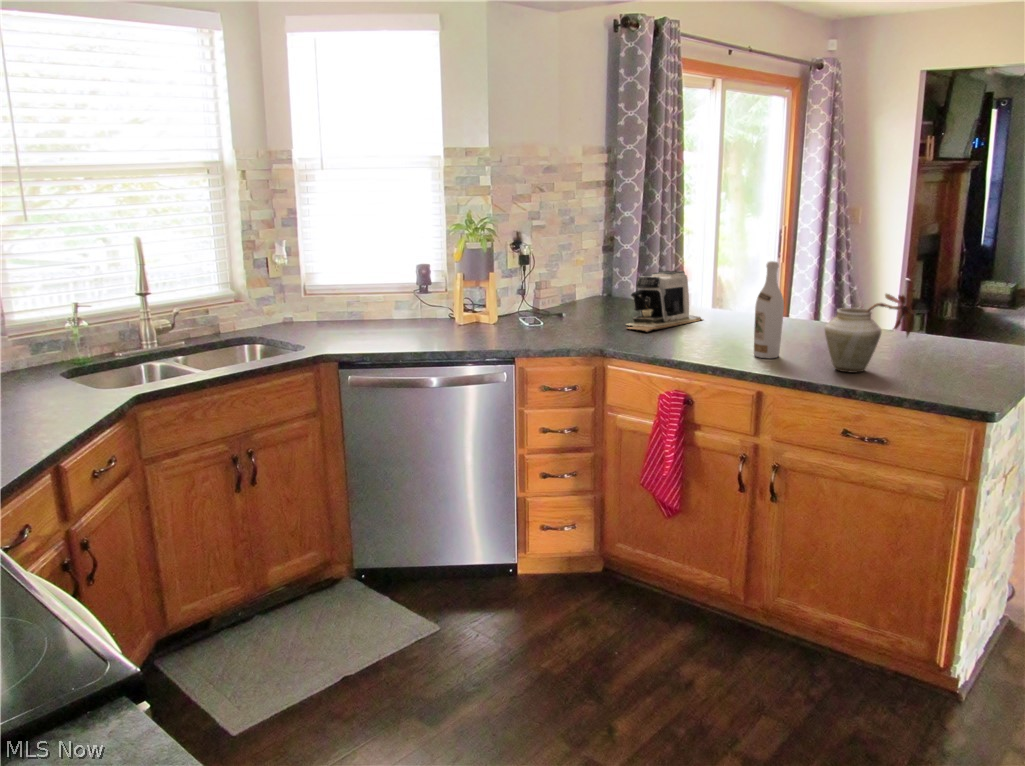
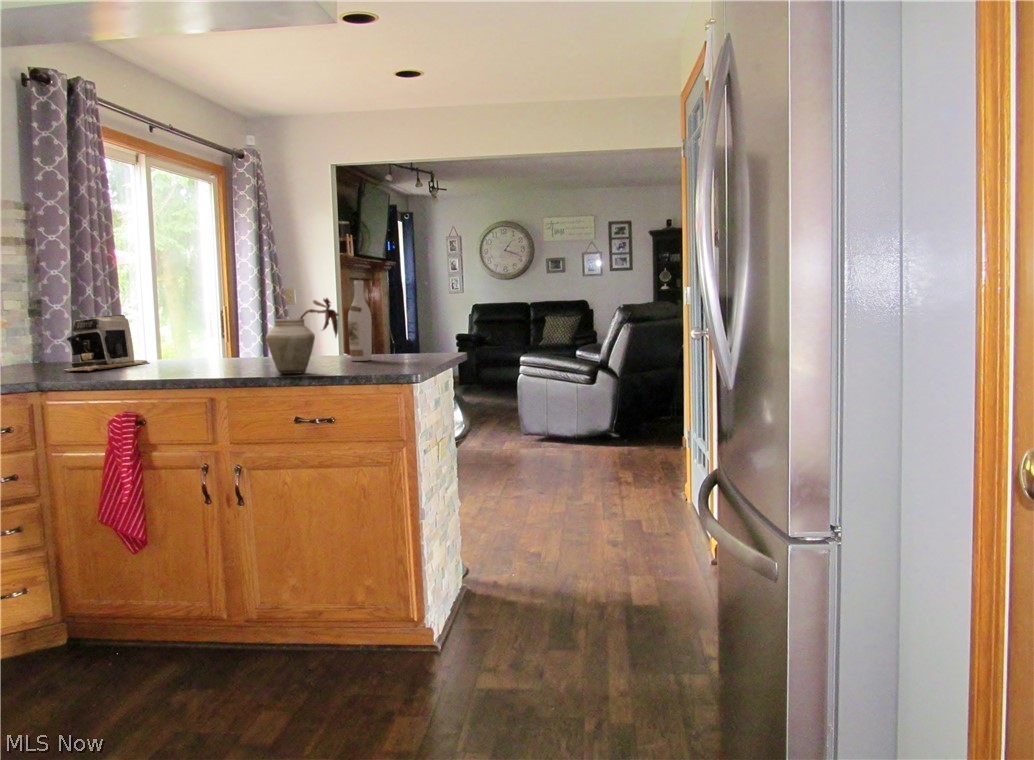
wine bottle: present [754,261,784,358] -> present [348,281,372,361]

